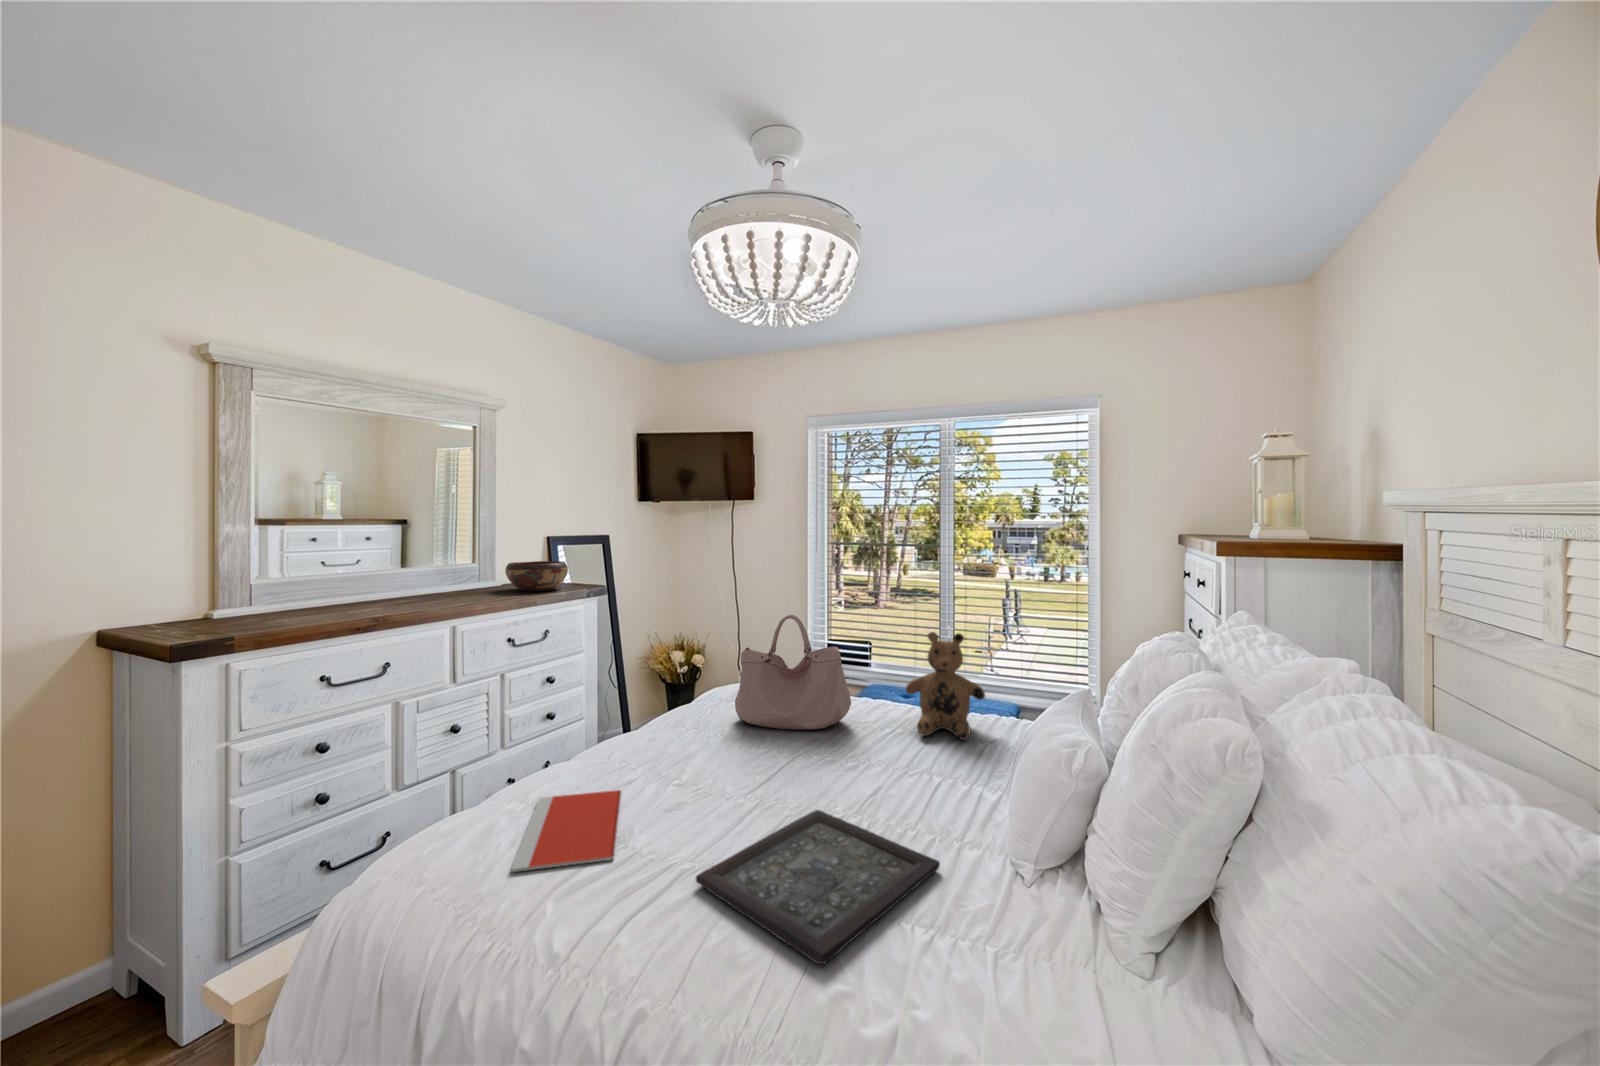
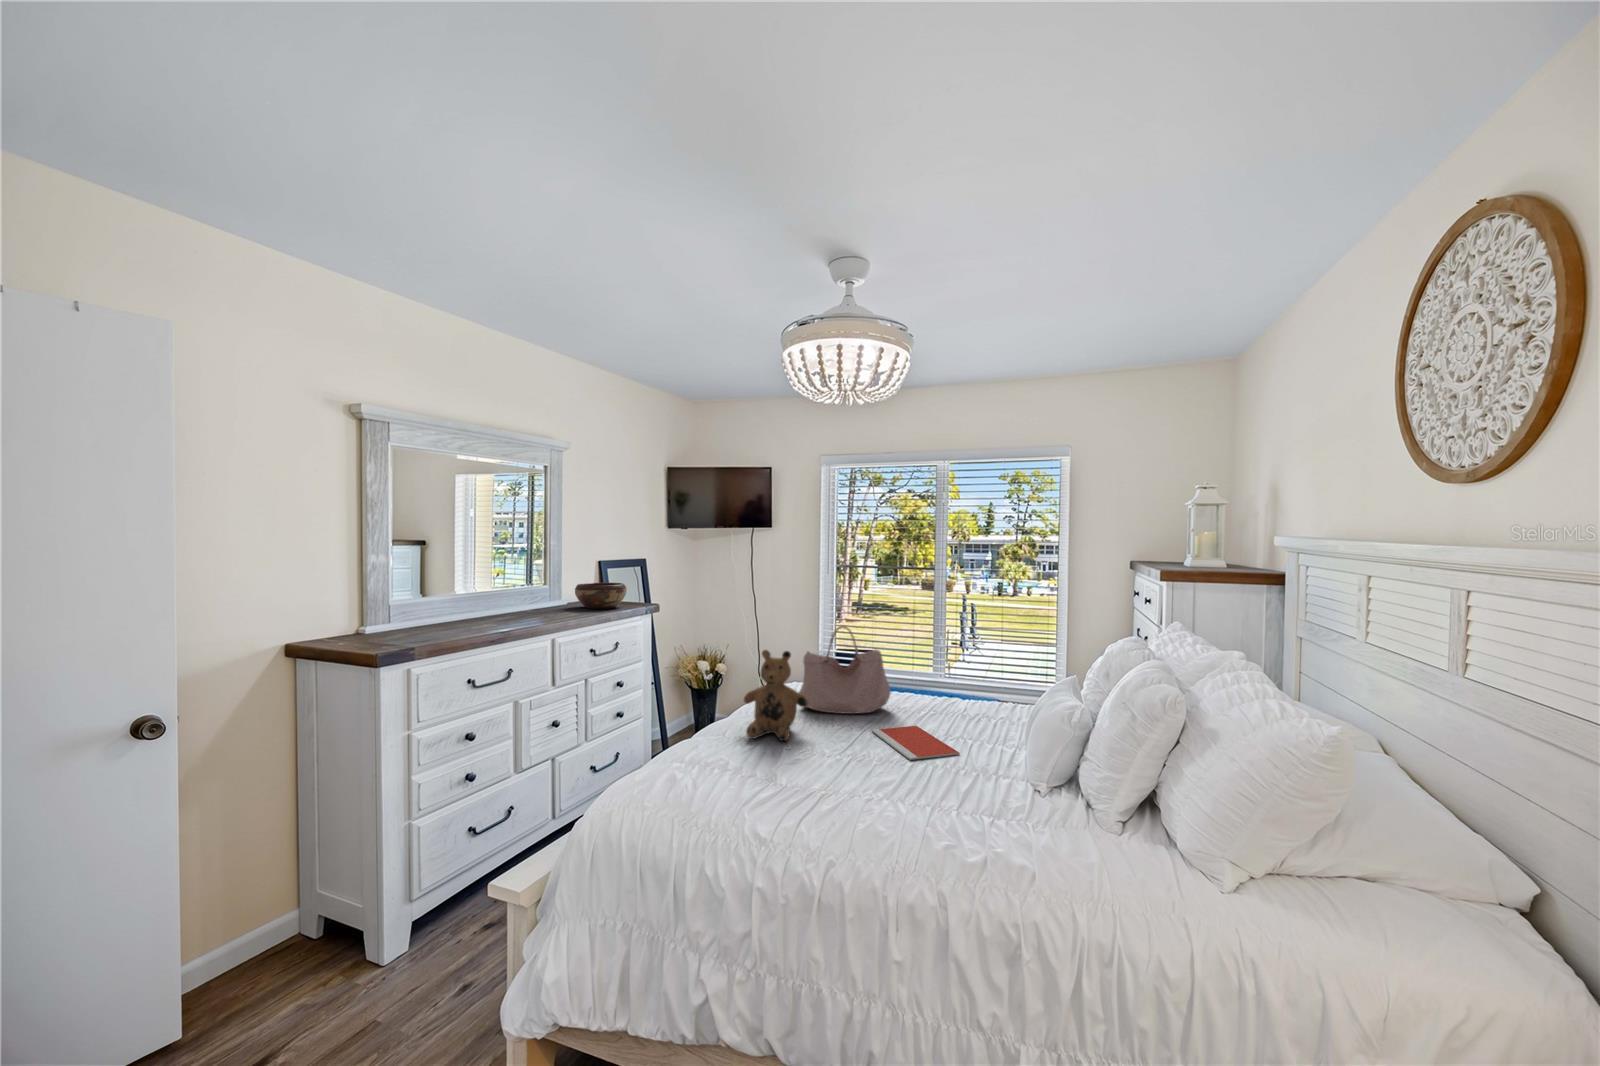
teddy bear: present [906,632,985,740] -> present [744,650,808,741]
notebook: present [511,790,621,872] -> present [872,726,960,760]
tray: present [696,810,940,964] -> none [830,760,985,833]

